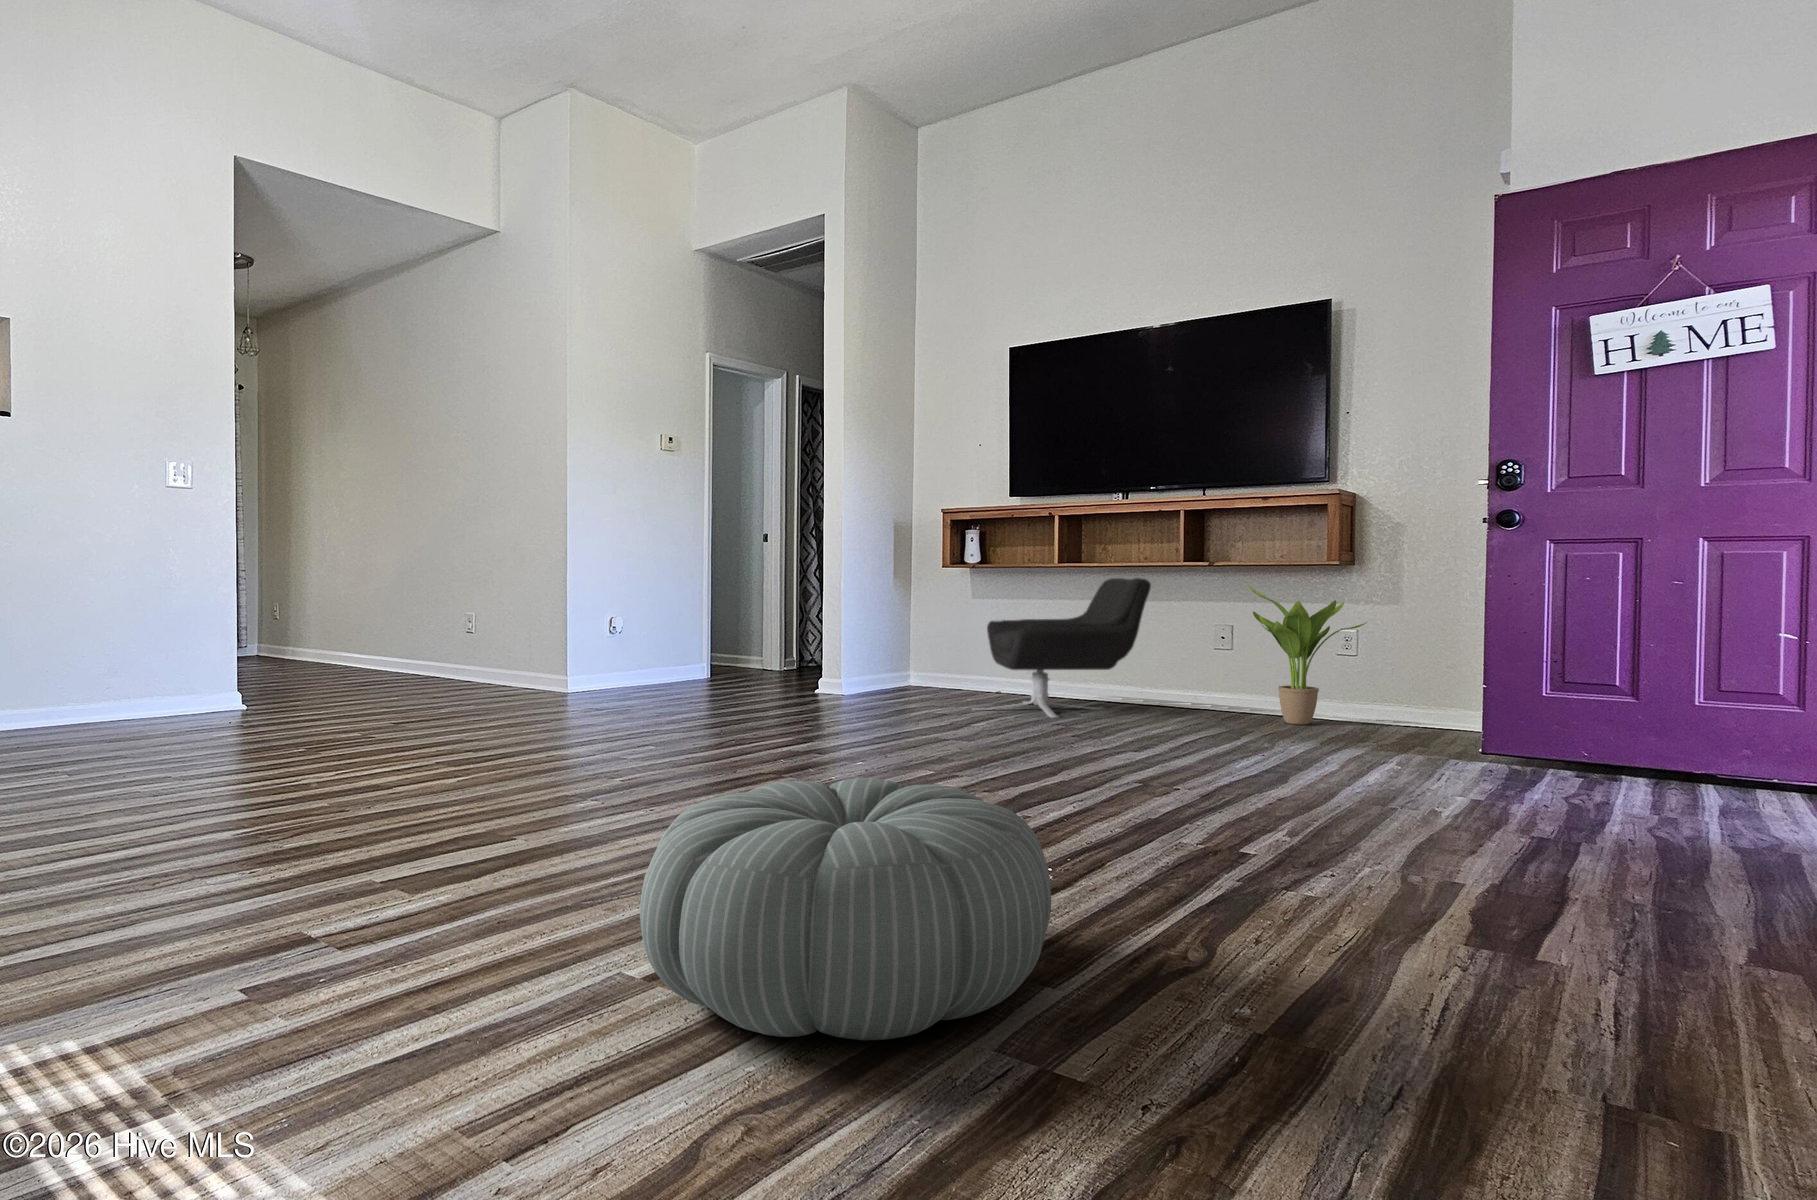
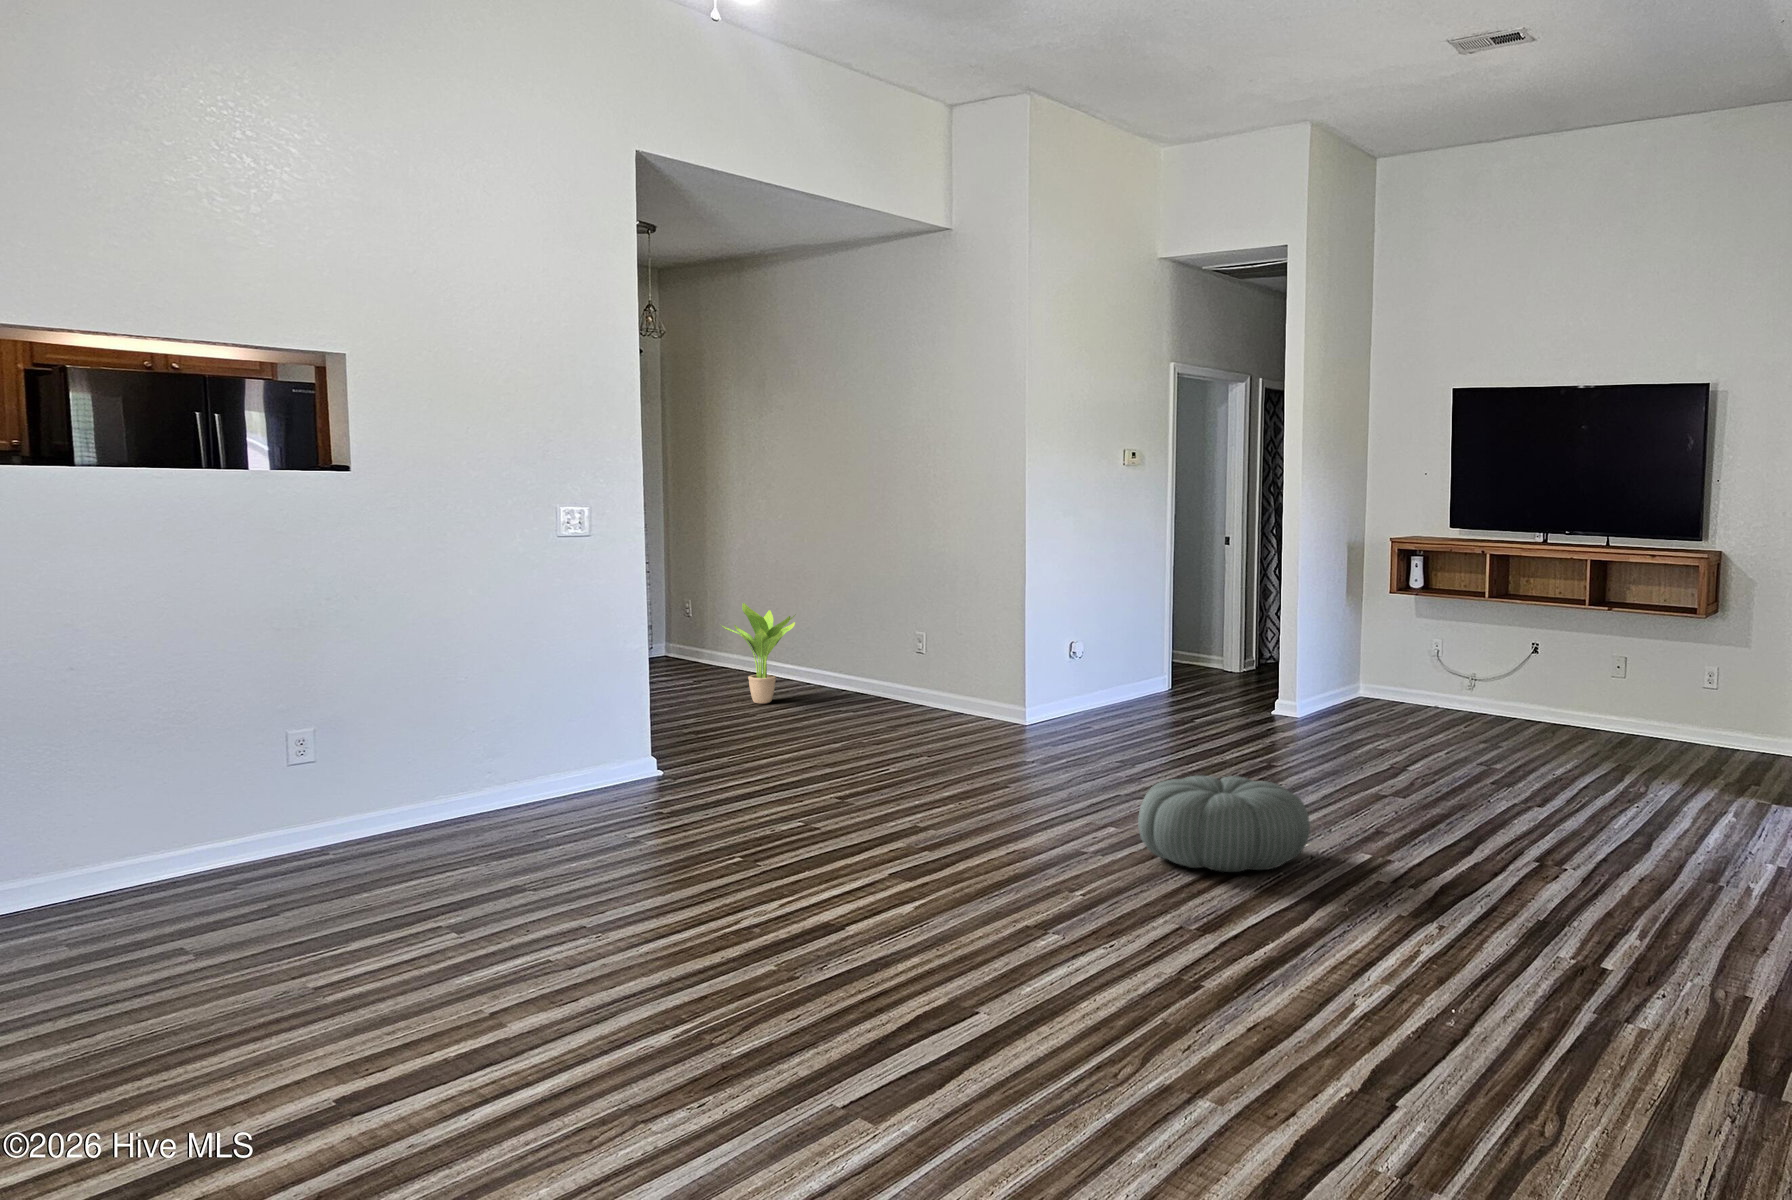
lounge chair: present [974,578,1151,718] -> none [1394,613,1559,739]
potted plant: present [1246,582,1368,725] -> present [722,603,795,704]

